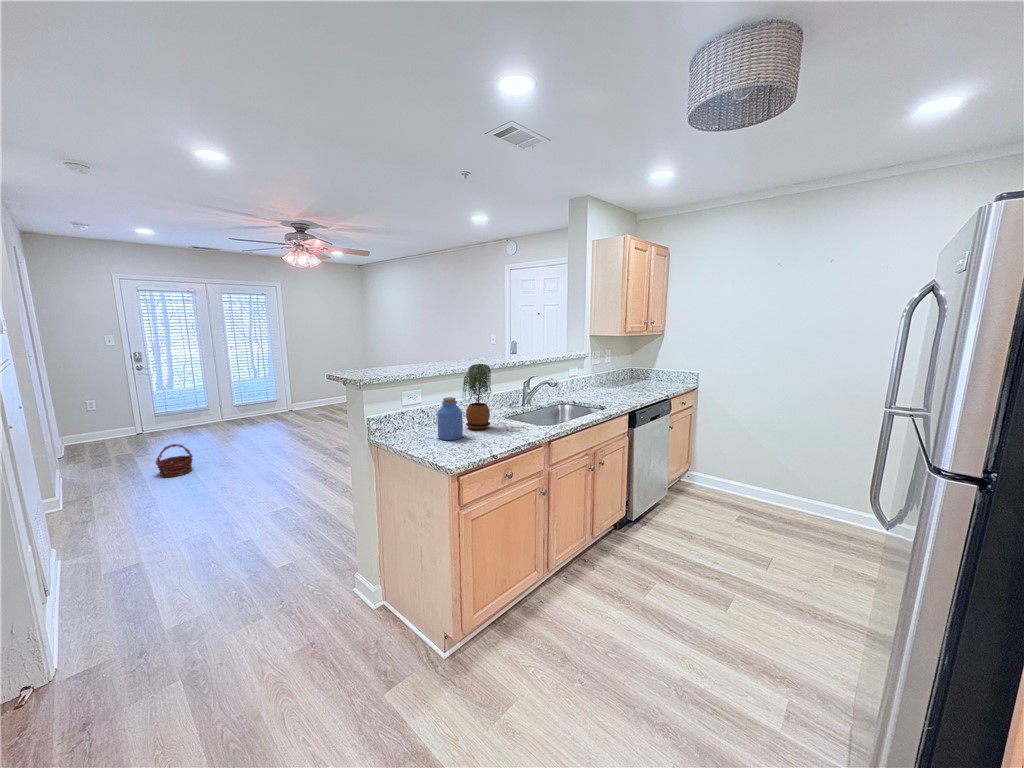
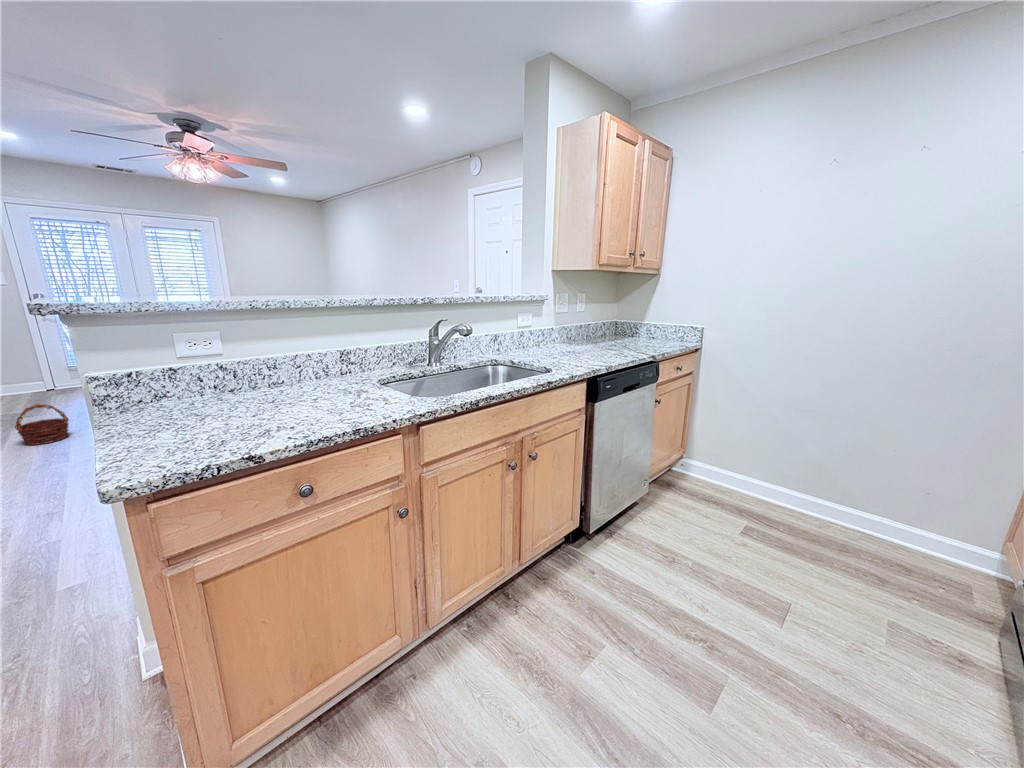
potted plant: present [463,364,491,429] -> none [277,289,338,400]
jar: present [437,397,463,440] -> none [203,343,262,419]

